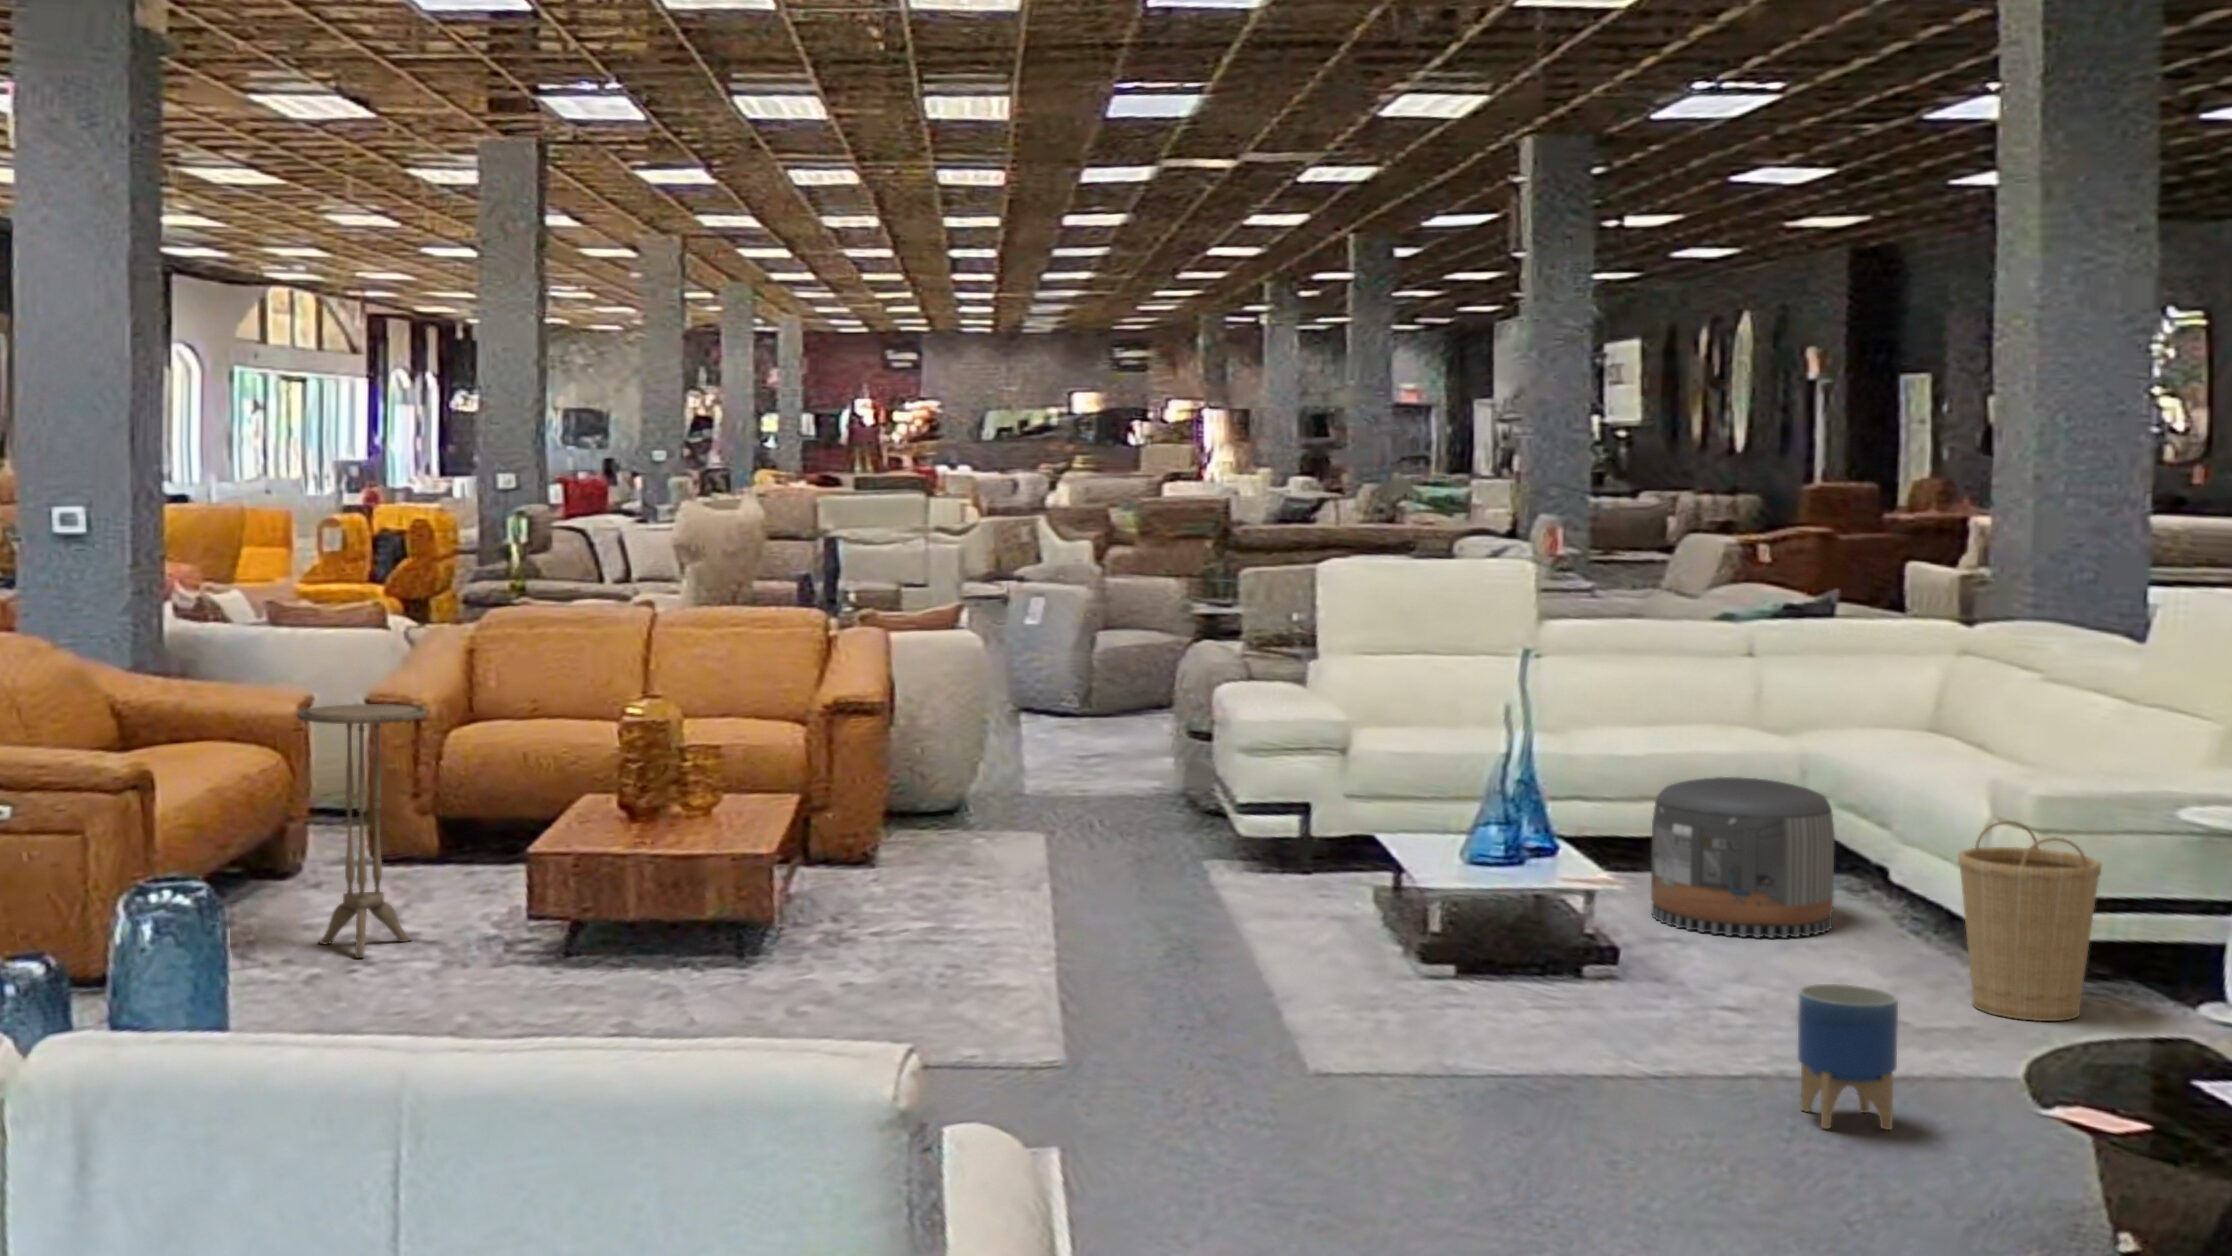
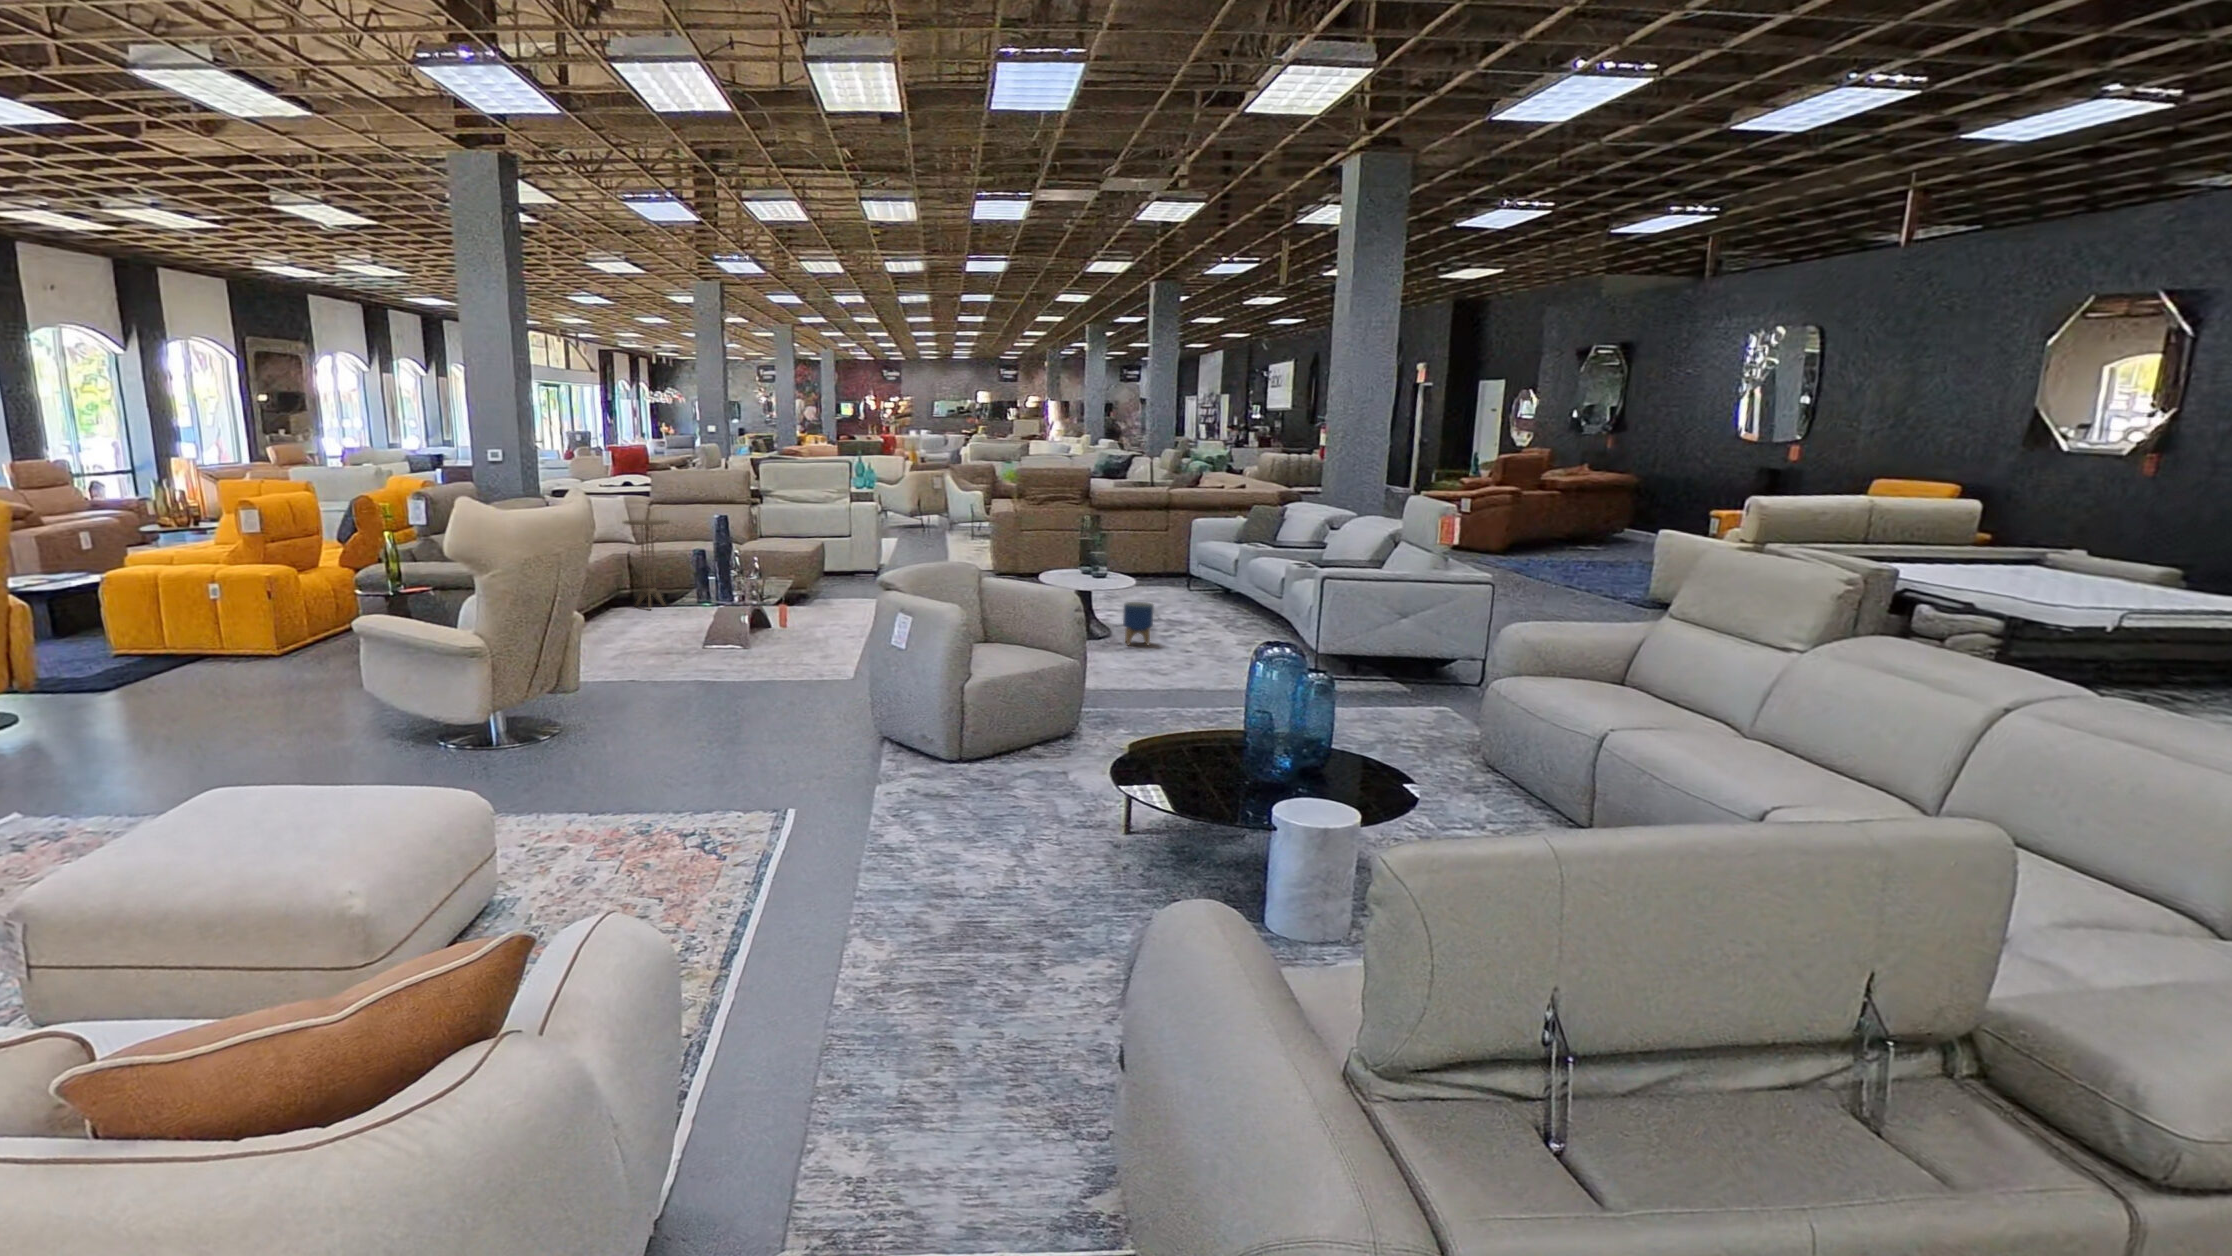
pouf: present [1651,777,1835,938] -> none [1124,550,1189,606]
basket: present [1958,821,2101,1021] -> none [1208,558,1254,624]

